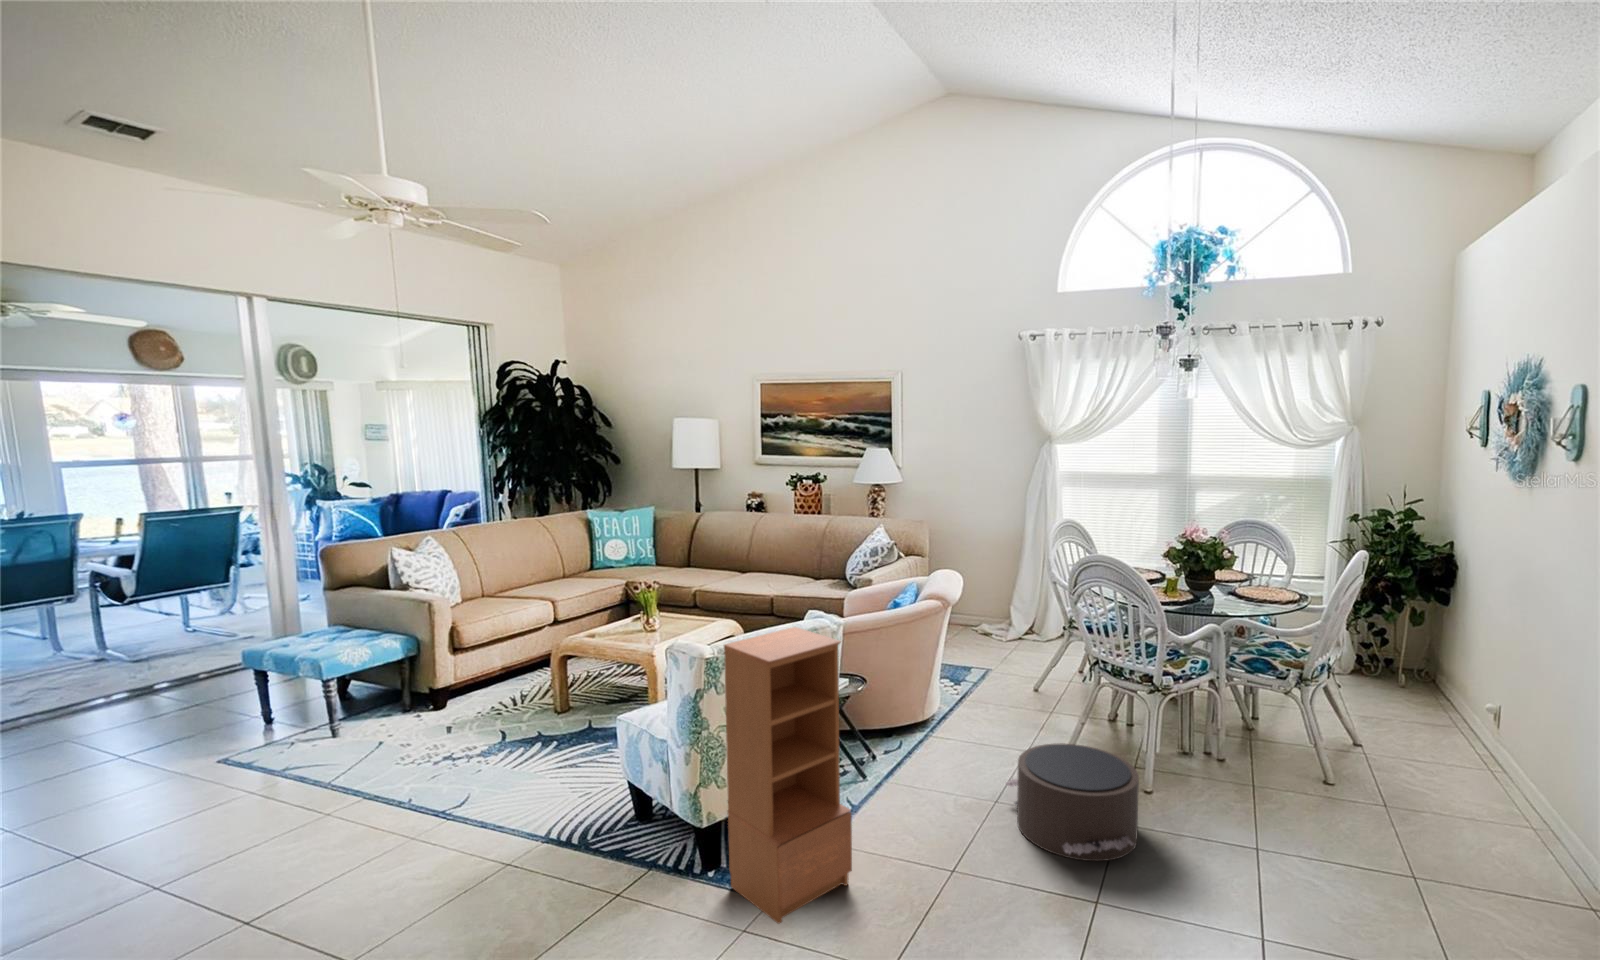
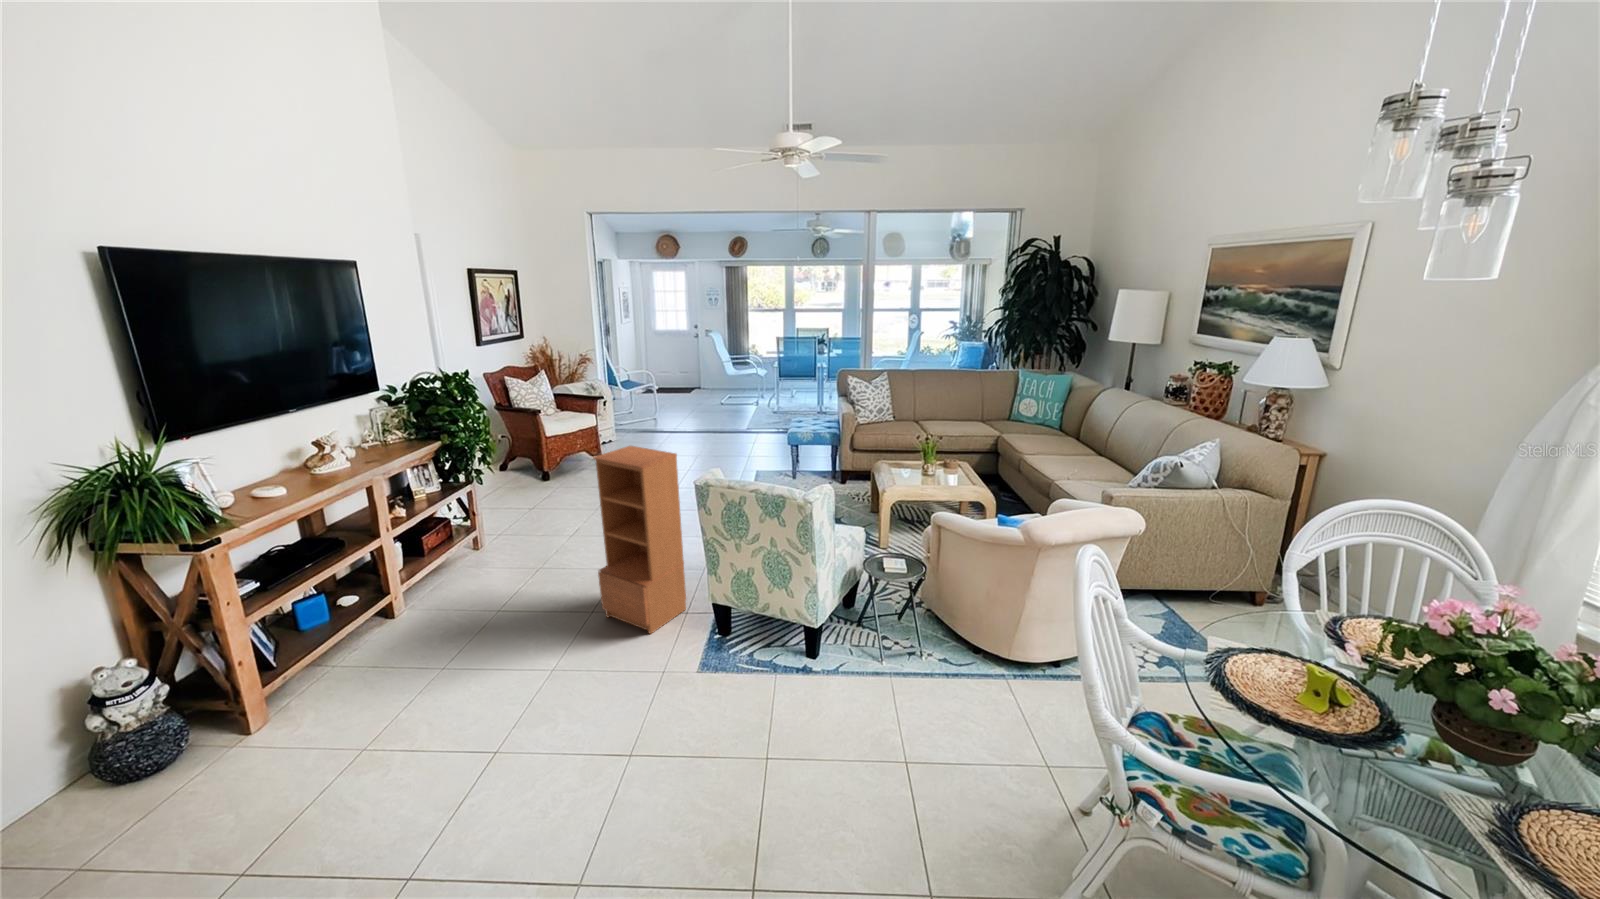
pouf: present [1005,743,1139,861] -> none [679,655,839,801]

